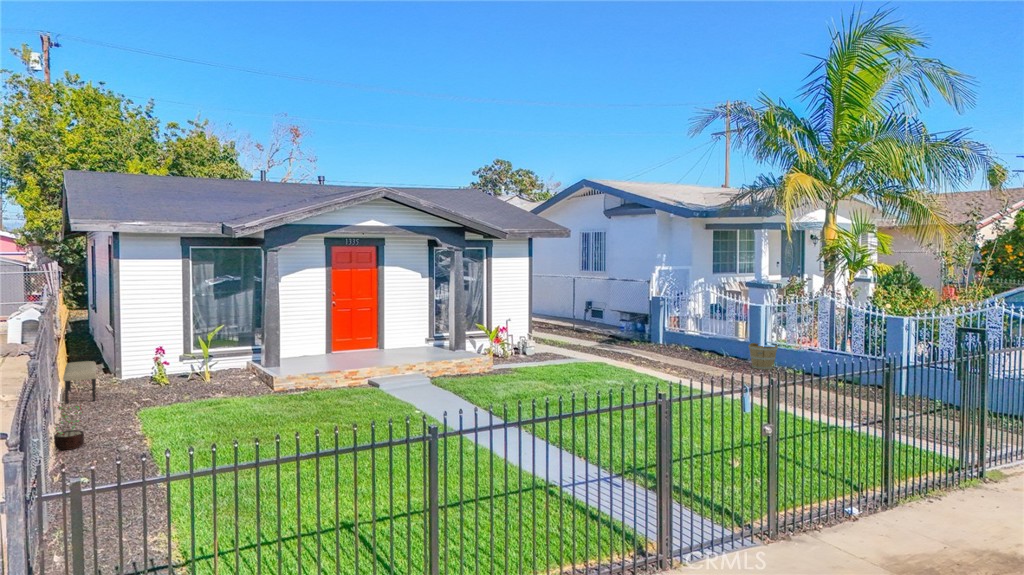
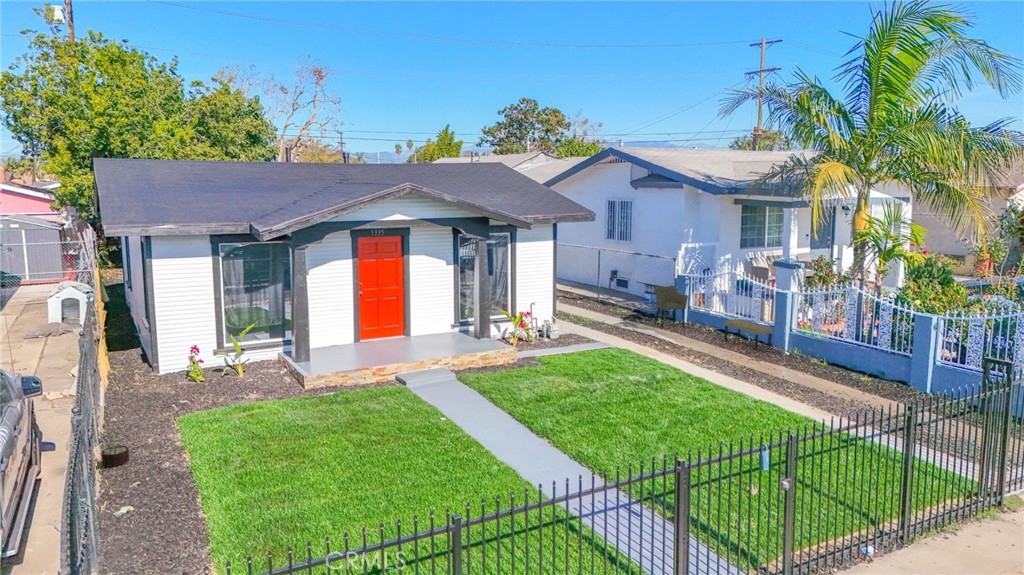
armchair: none [630,306,663,347] -> present [655,286,688,327]
wooden bucket: present [749,343,778,370] -> none [774,332,804,360]
bench: present [63,361,96,403] -> present [725,319,773,350]

